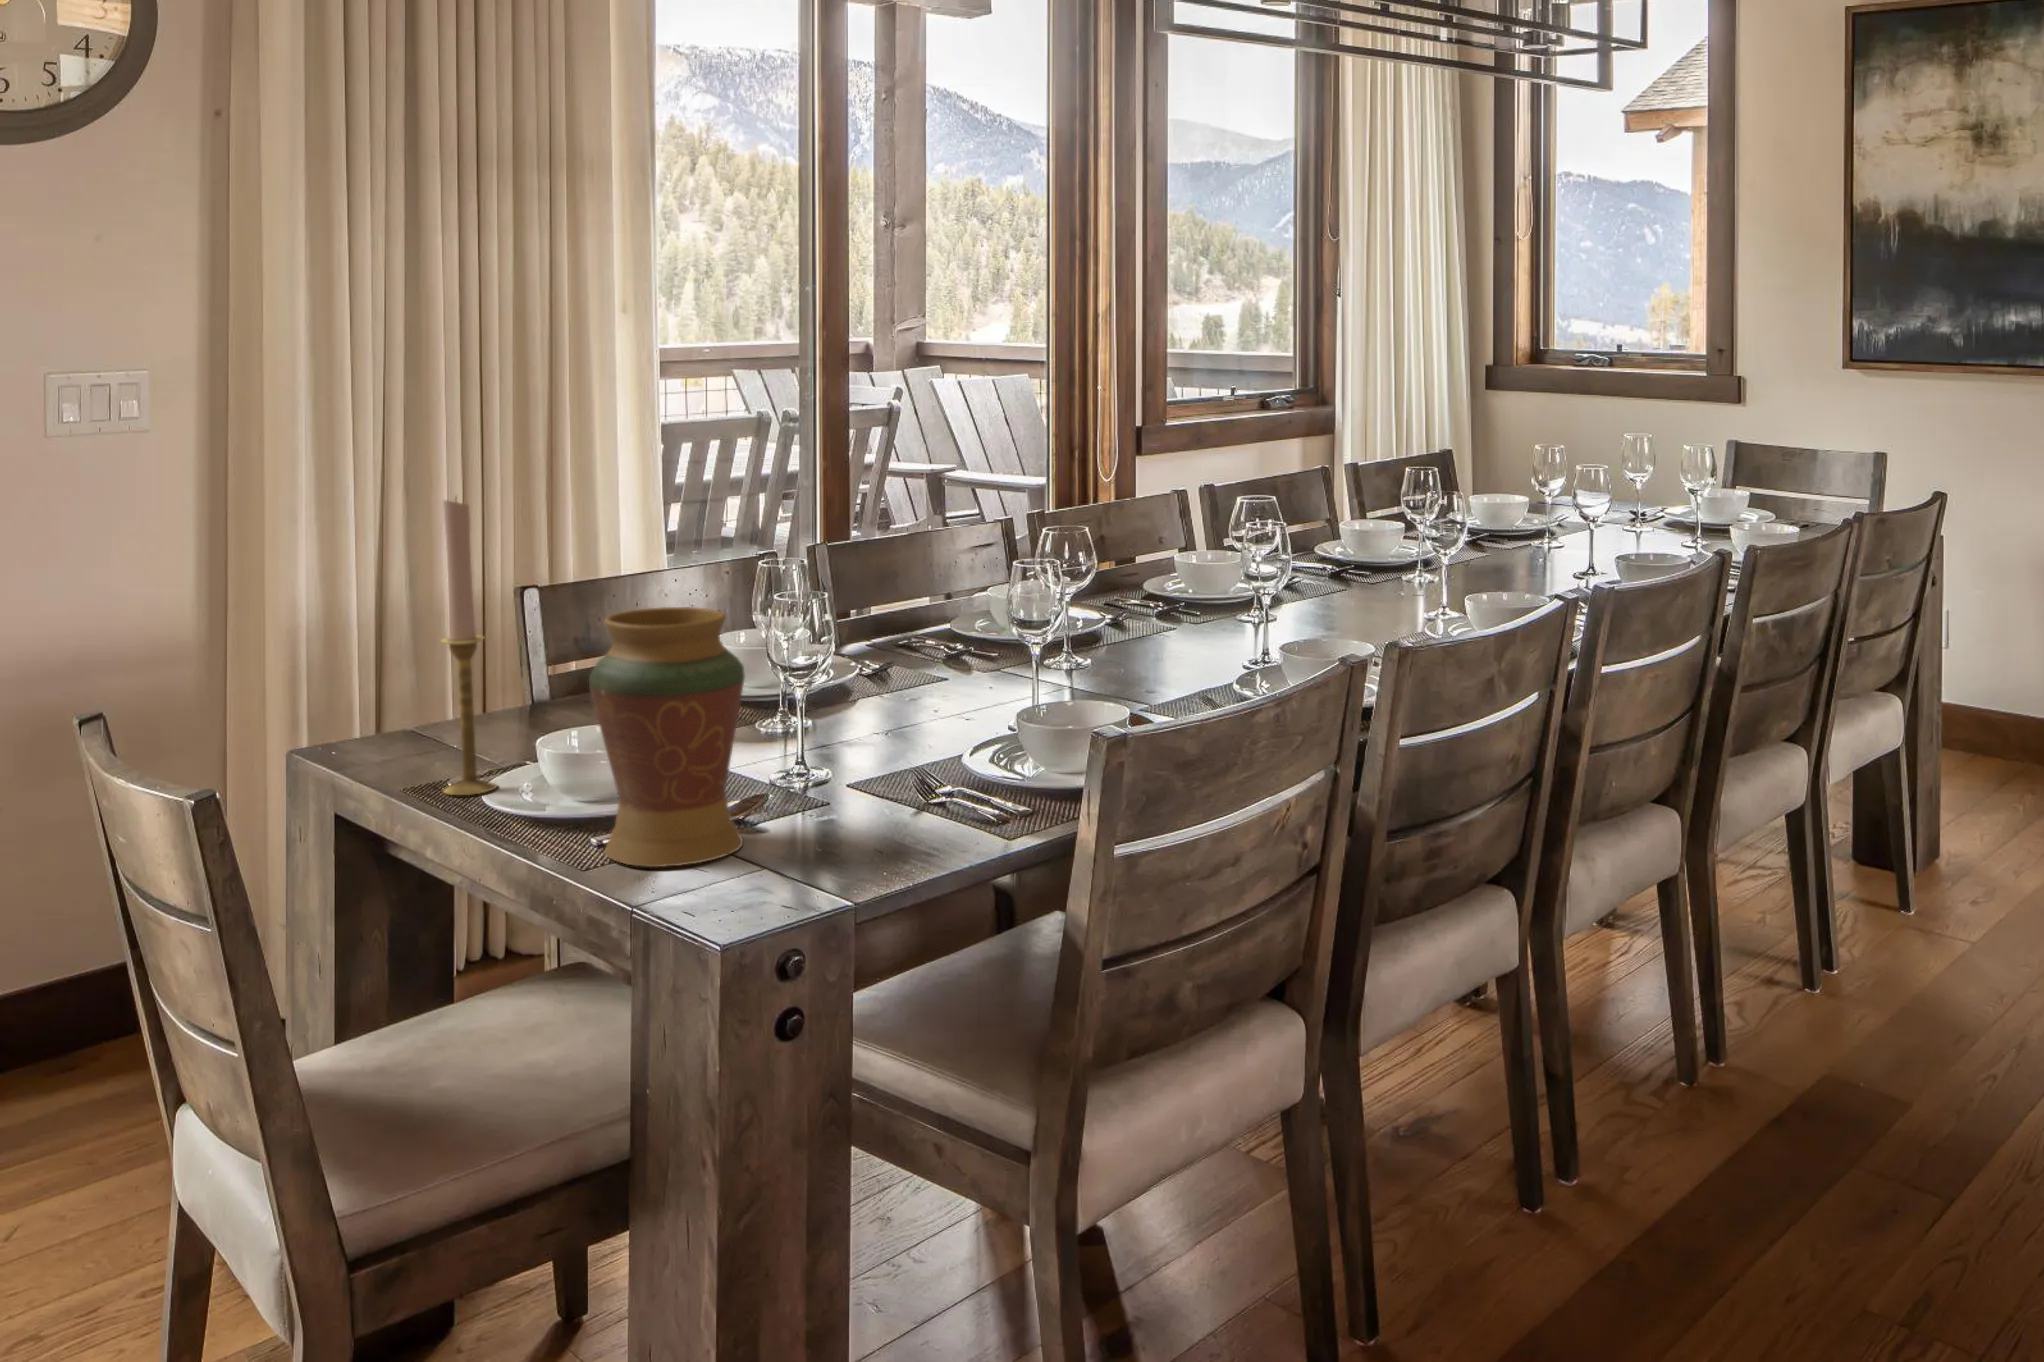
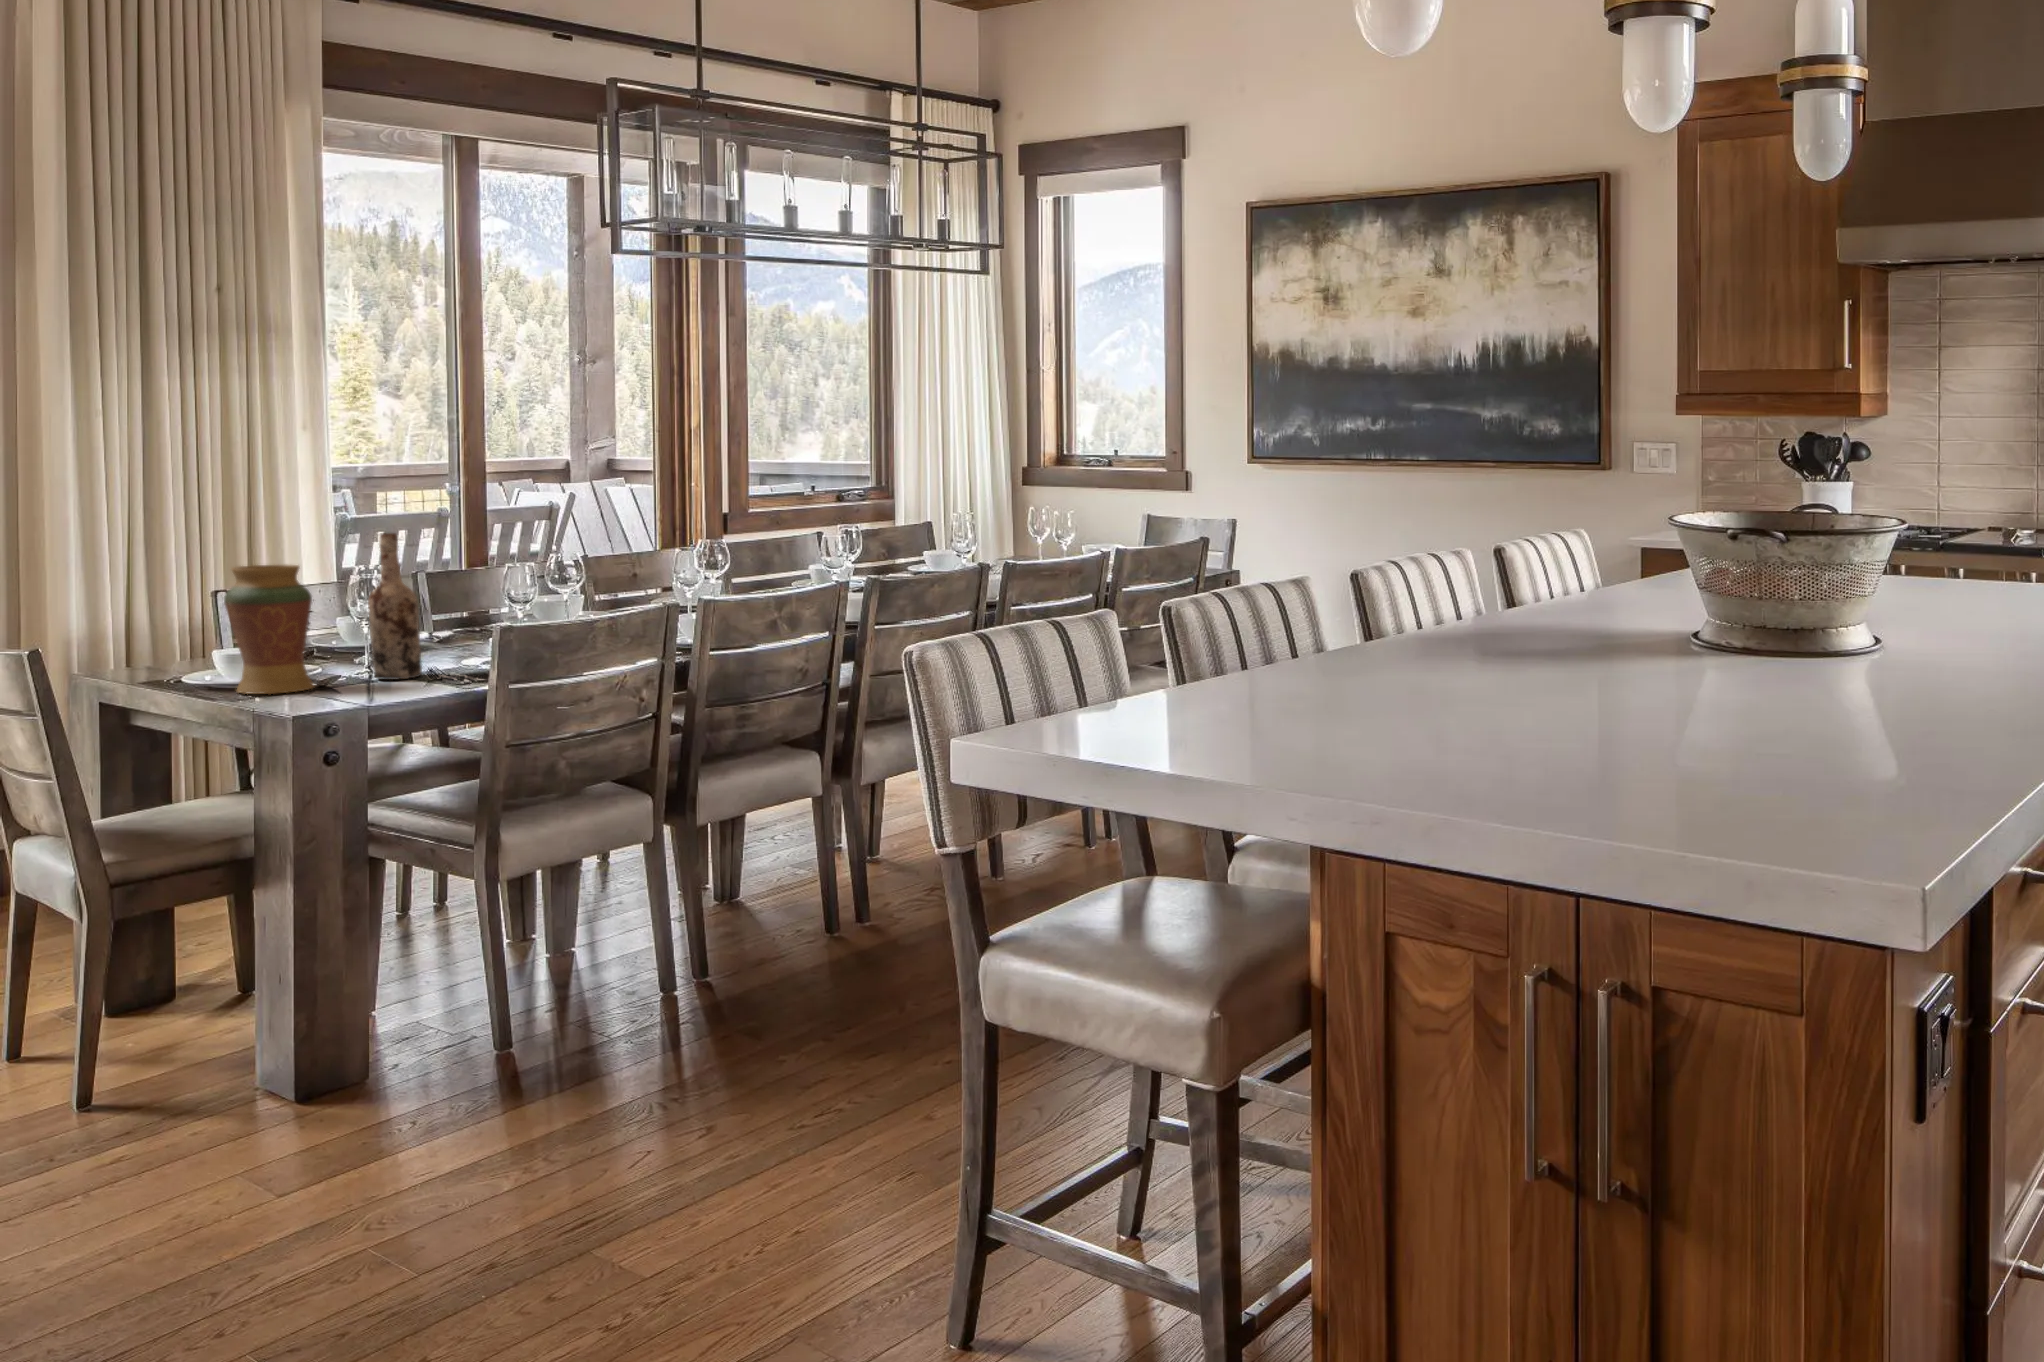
candlestick: present [442,500,497,795] -> none [149,512,188,677]
wine bottle: none [836,545,922,822] -> present [368,533,422,680]

